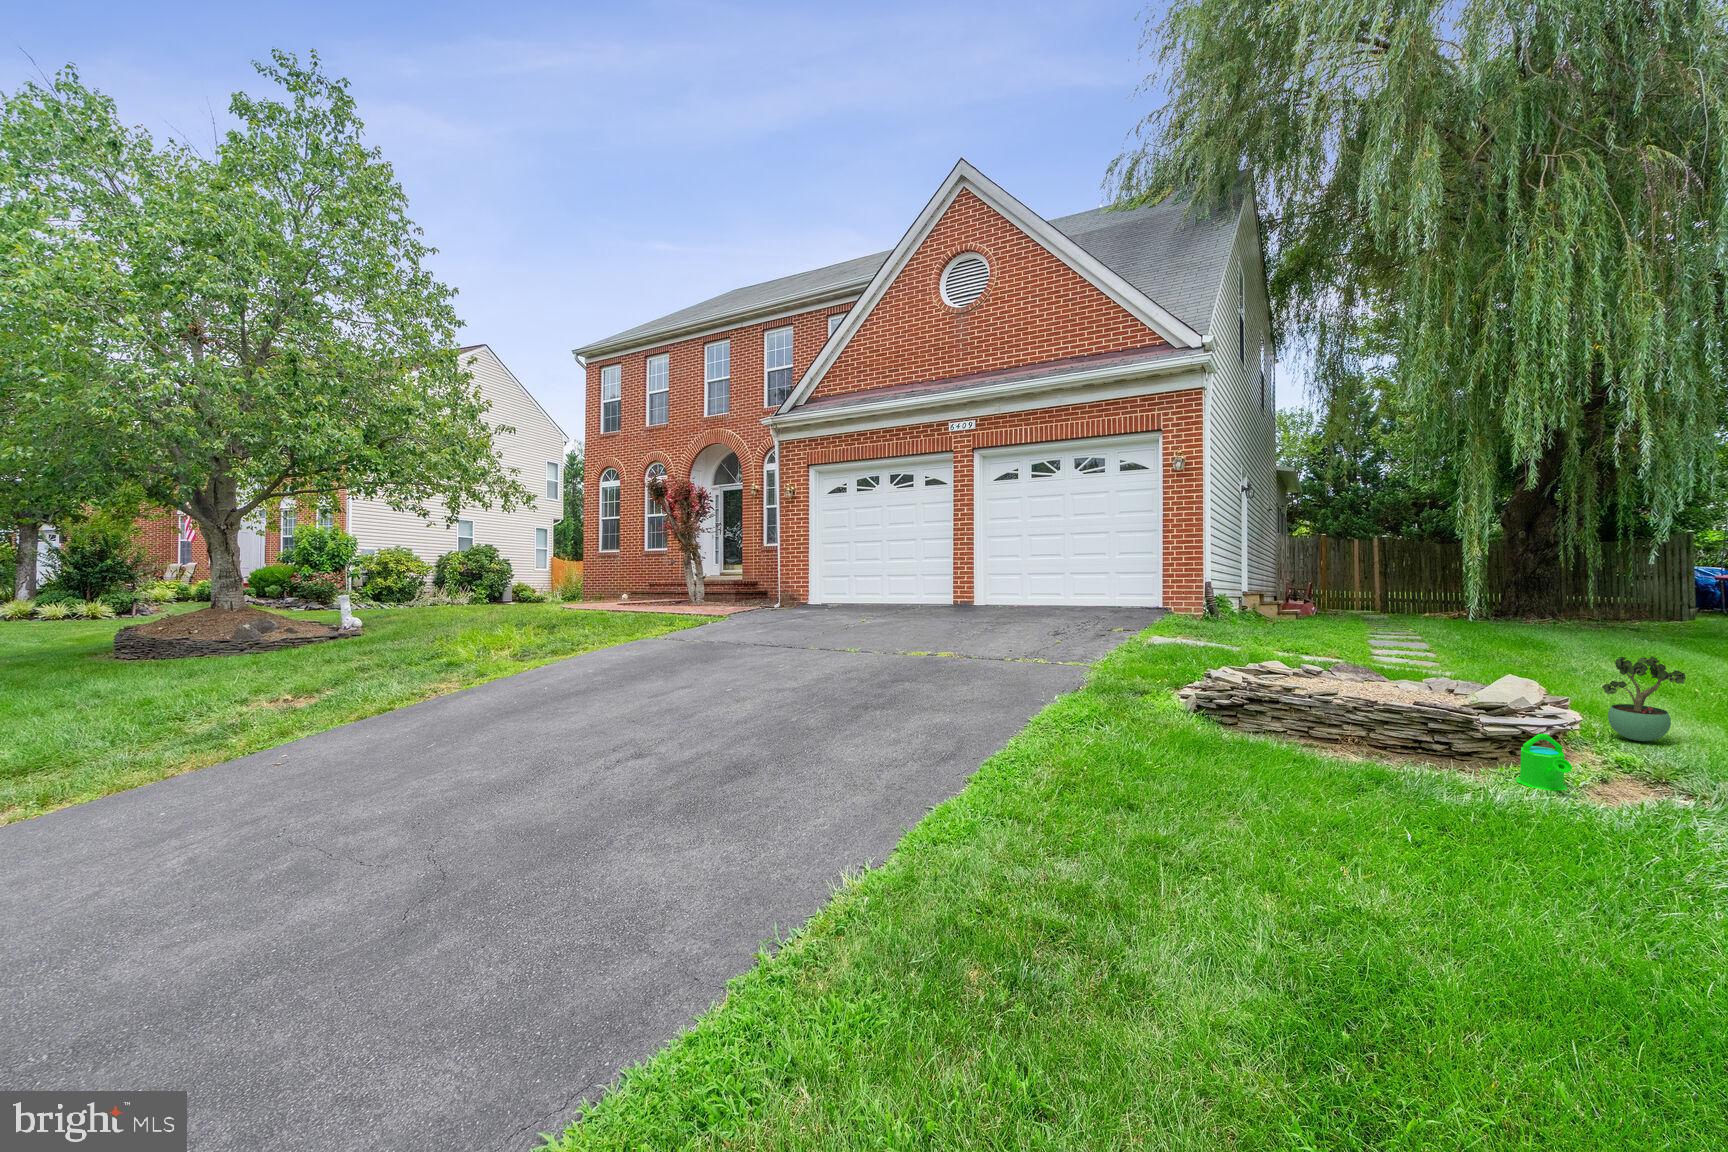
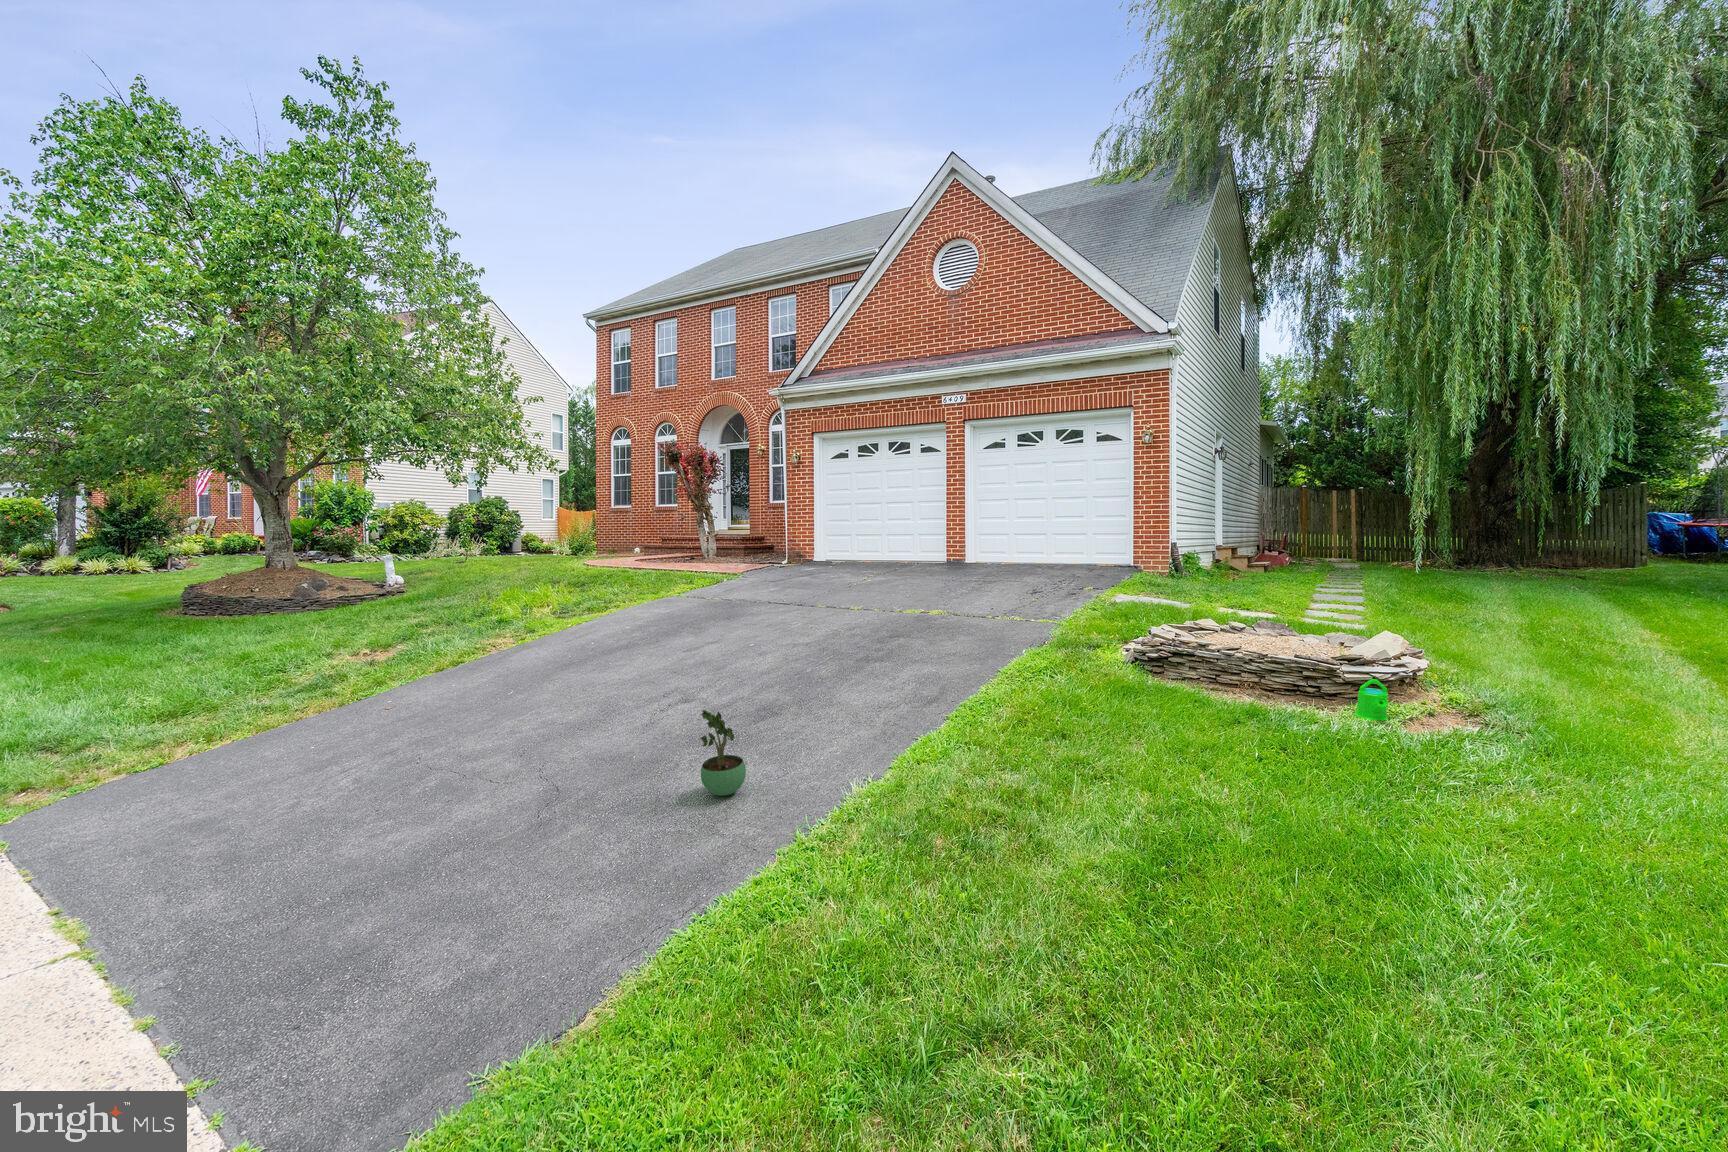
potted plant: present [1602,656,1686,741] -> present [701,710,746,796]

